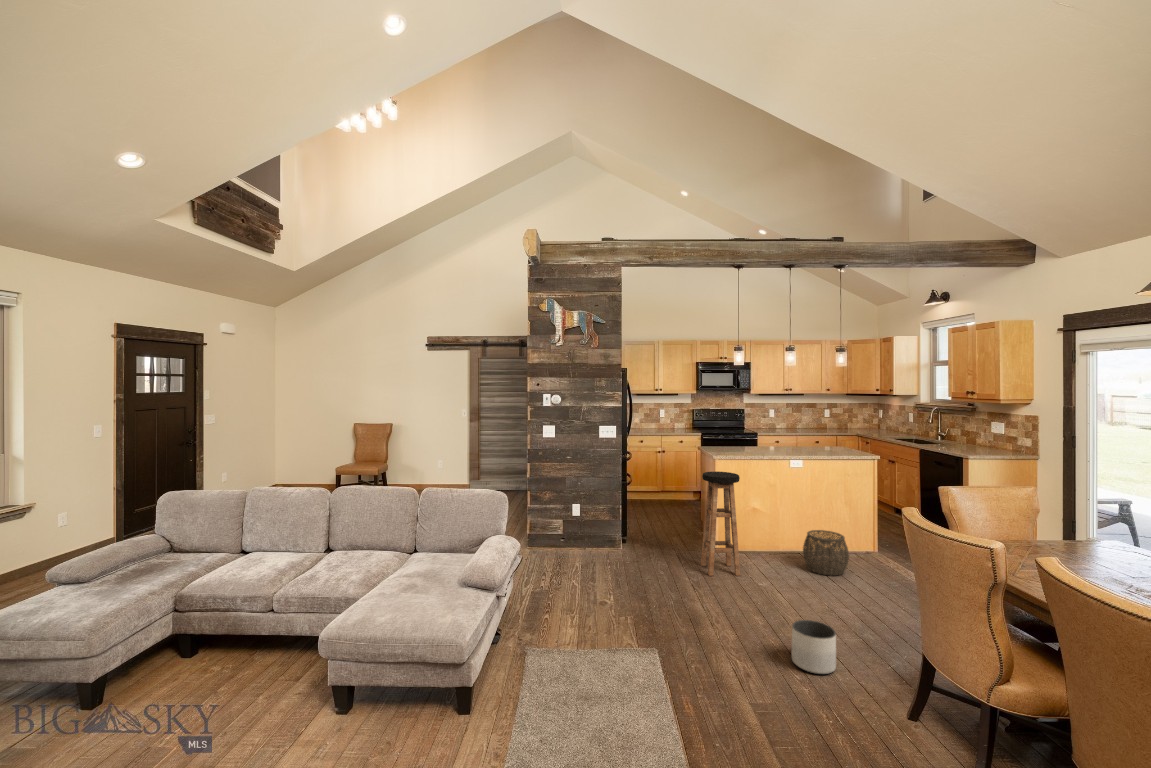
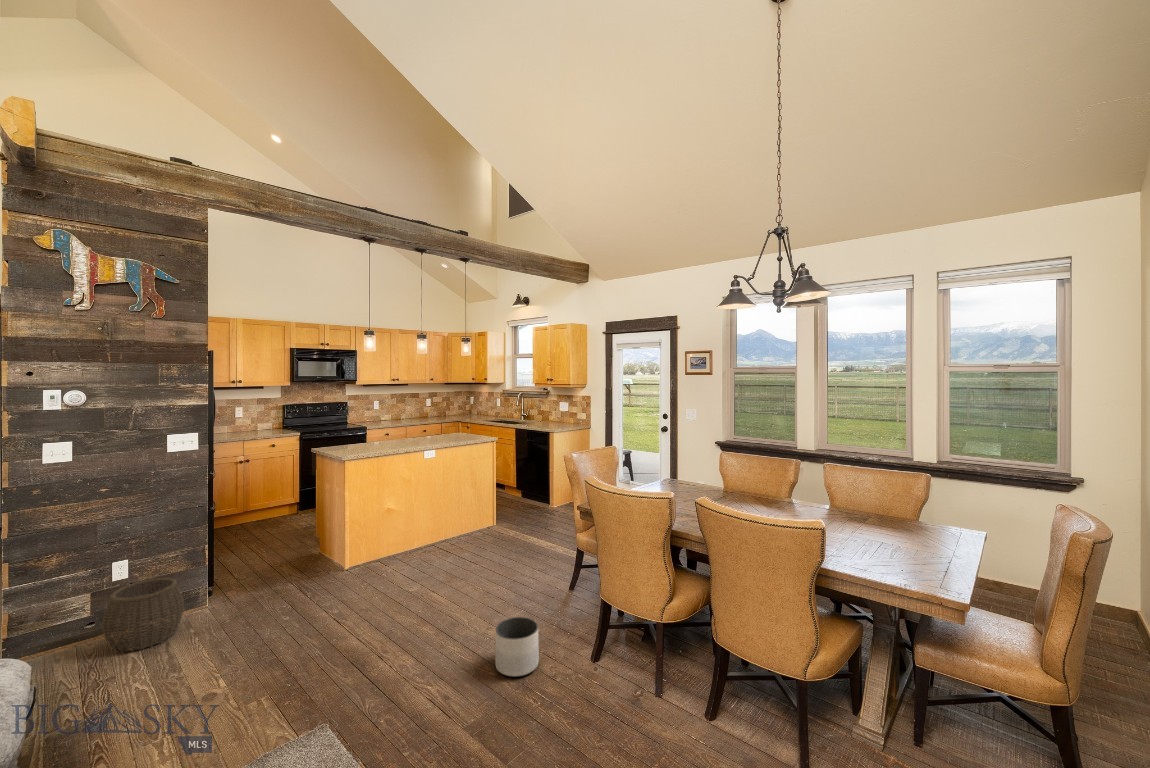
bar stool: present [701,472,740,576] -> none [341,474,394,603]
woven basket: present [803,530,849,576] -> present [102,578,184,652]

